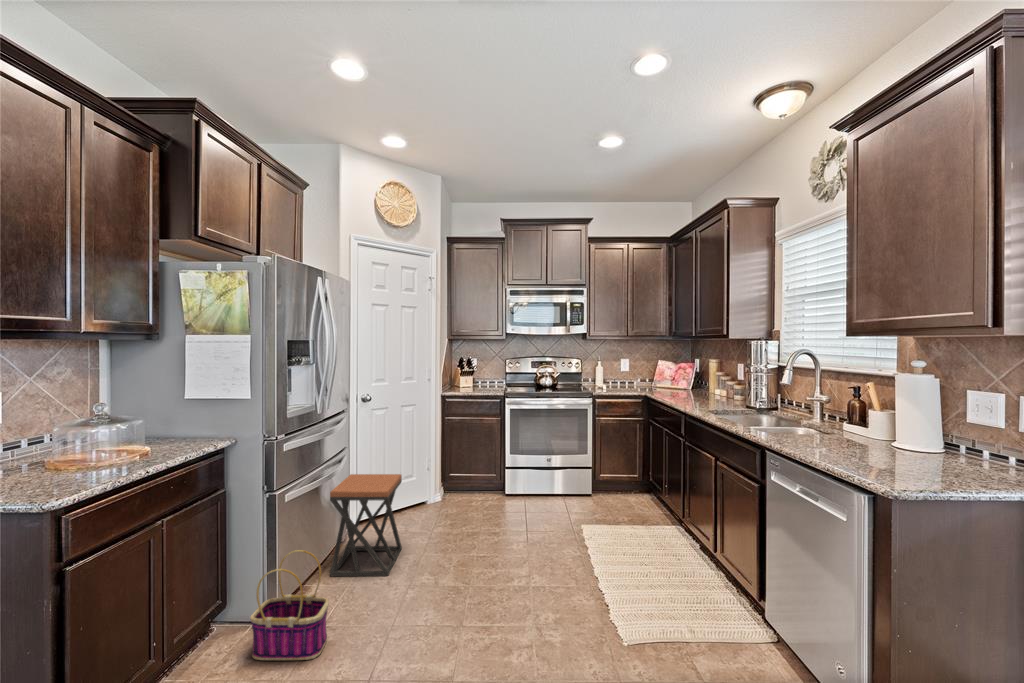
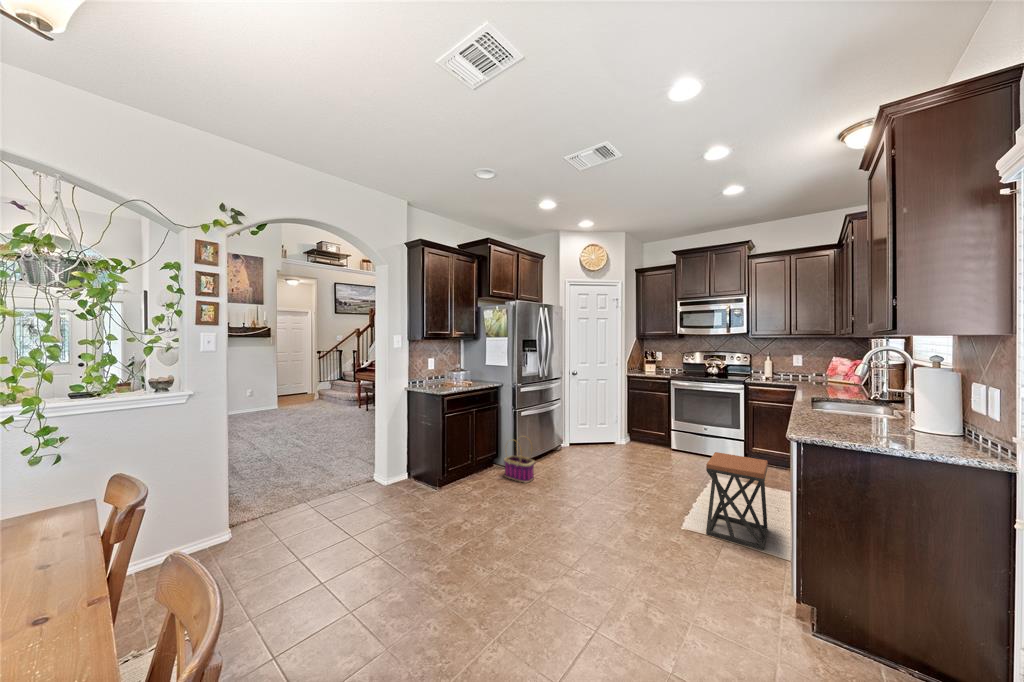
stool: present [330,474,402,576] -> present [706,452,768,550]

